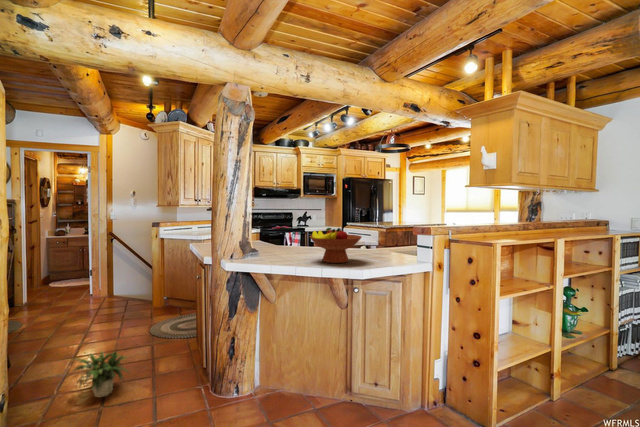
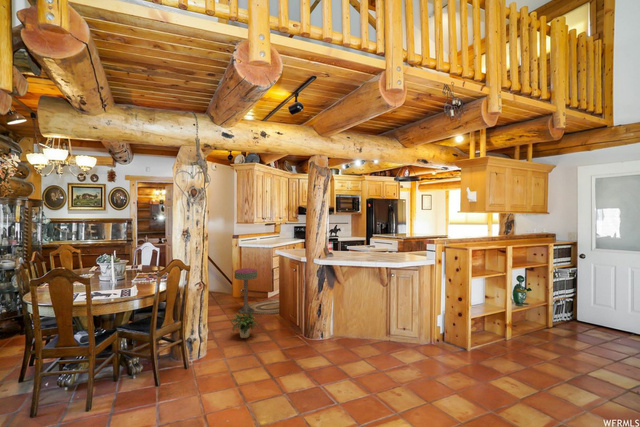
fruit bowl: present [310,228,362,263] -> none [366,240,396,260]
bar stool: none [129,270,167,338] -> present [234,268,257,313]

